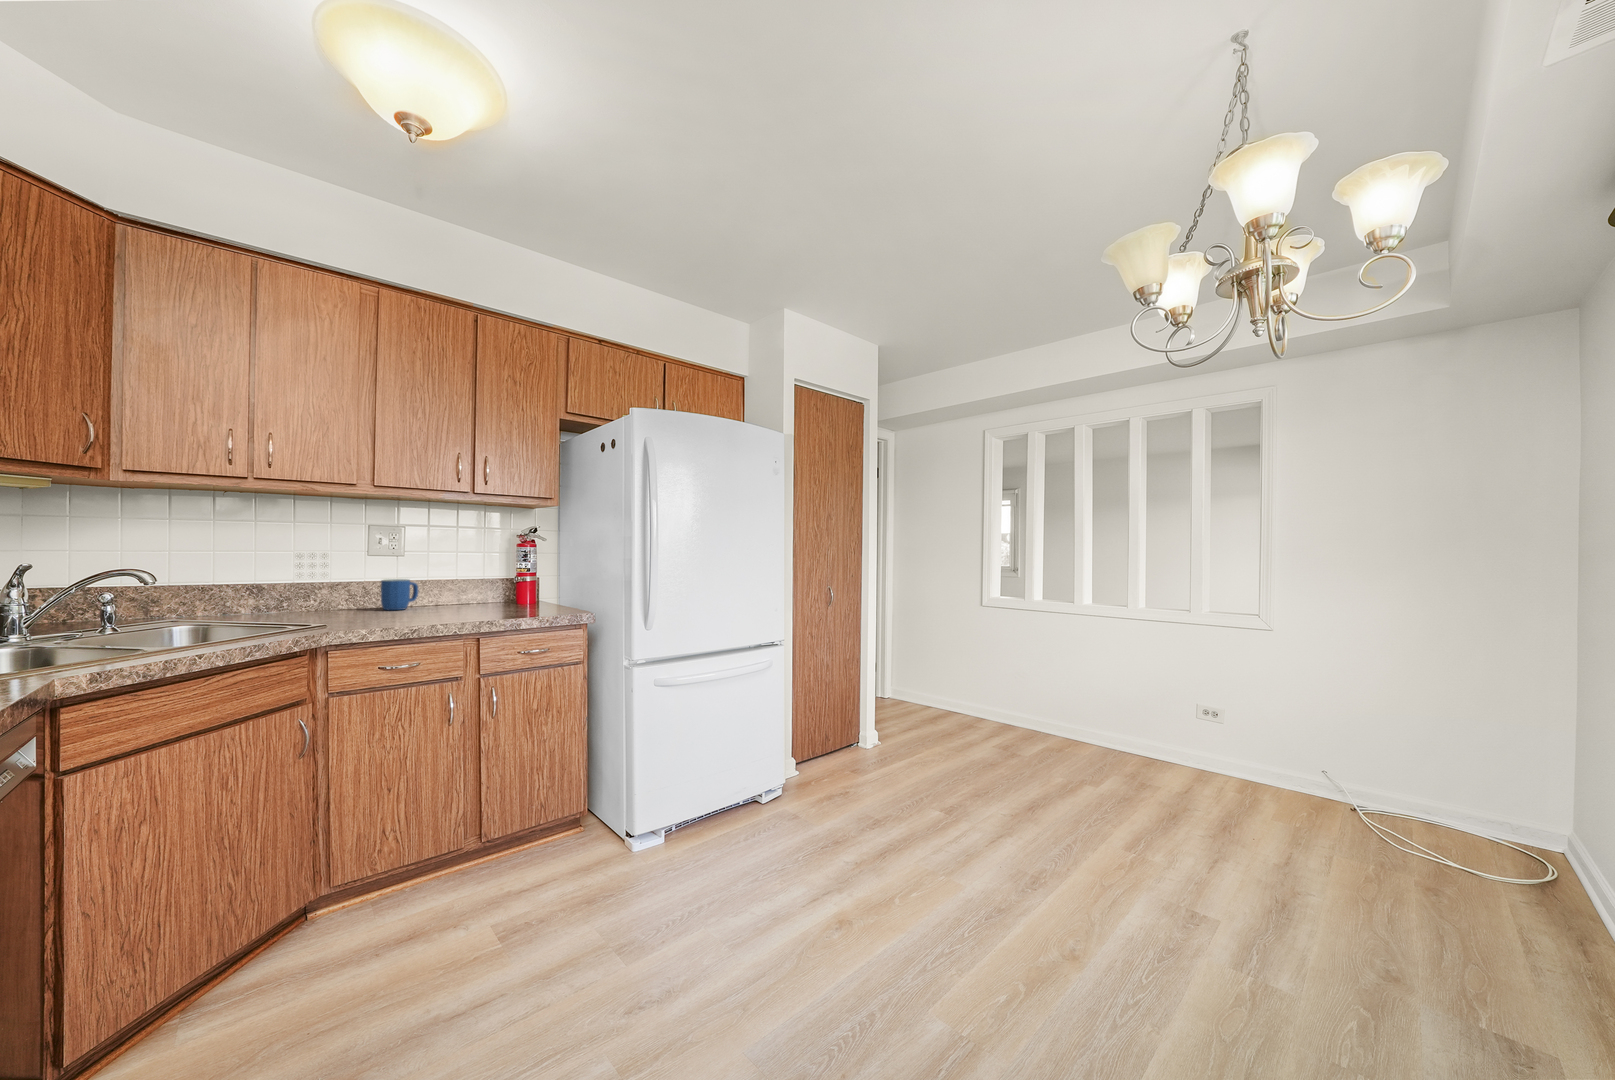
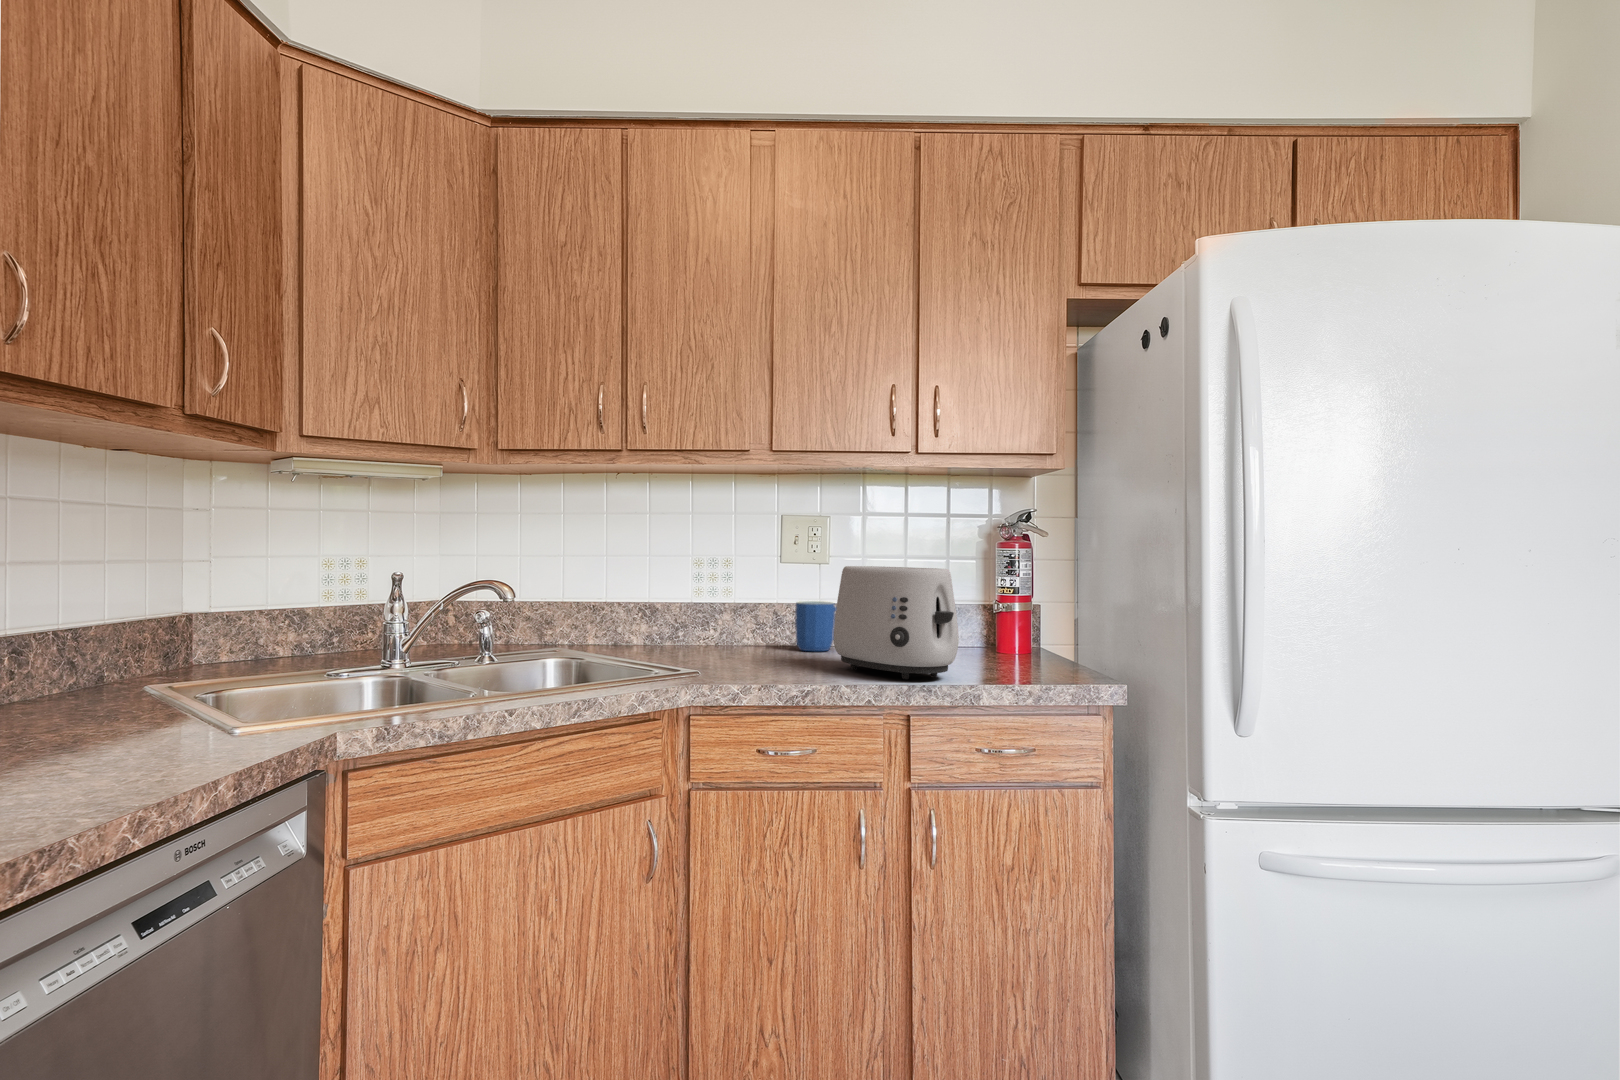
toaster: none [421,557,505,619] -> present [833,566,959,679]

